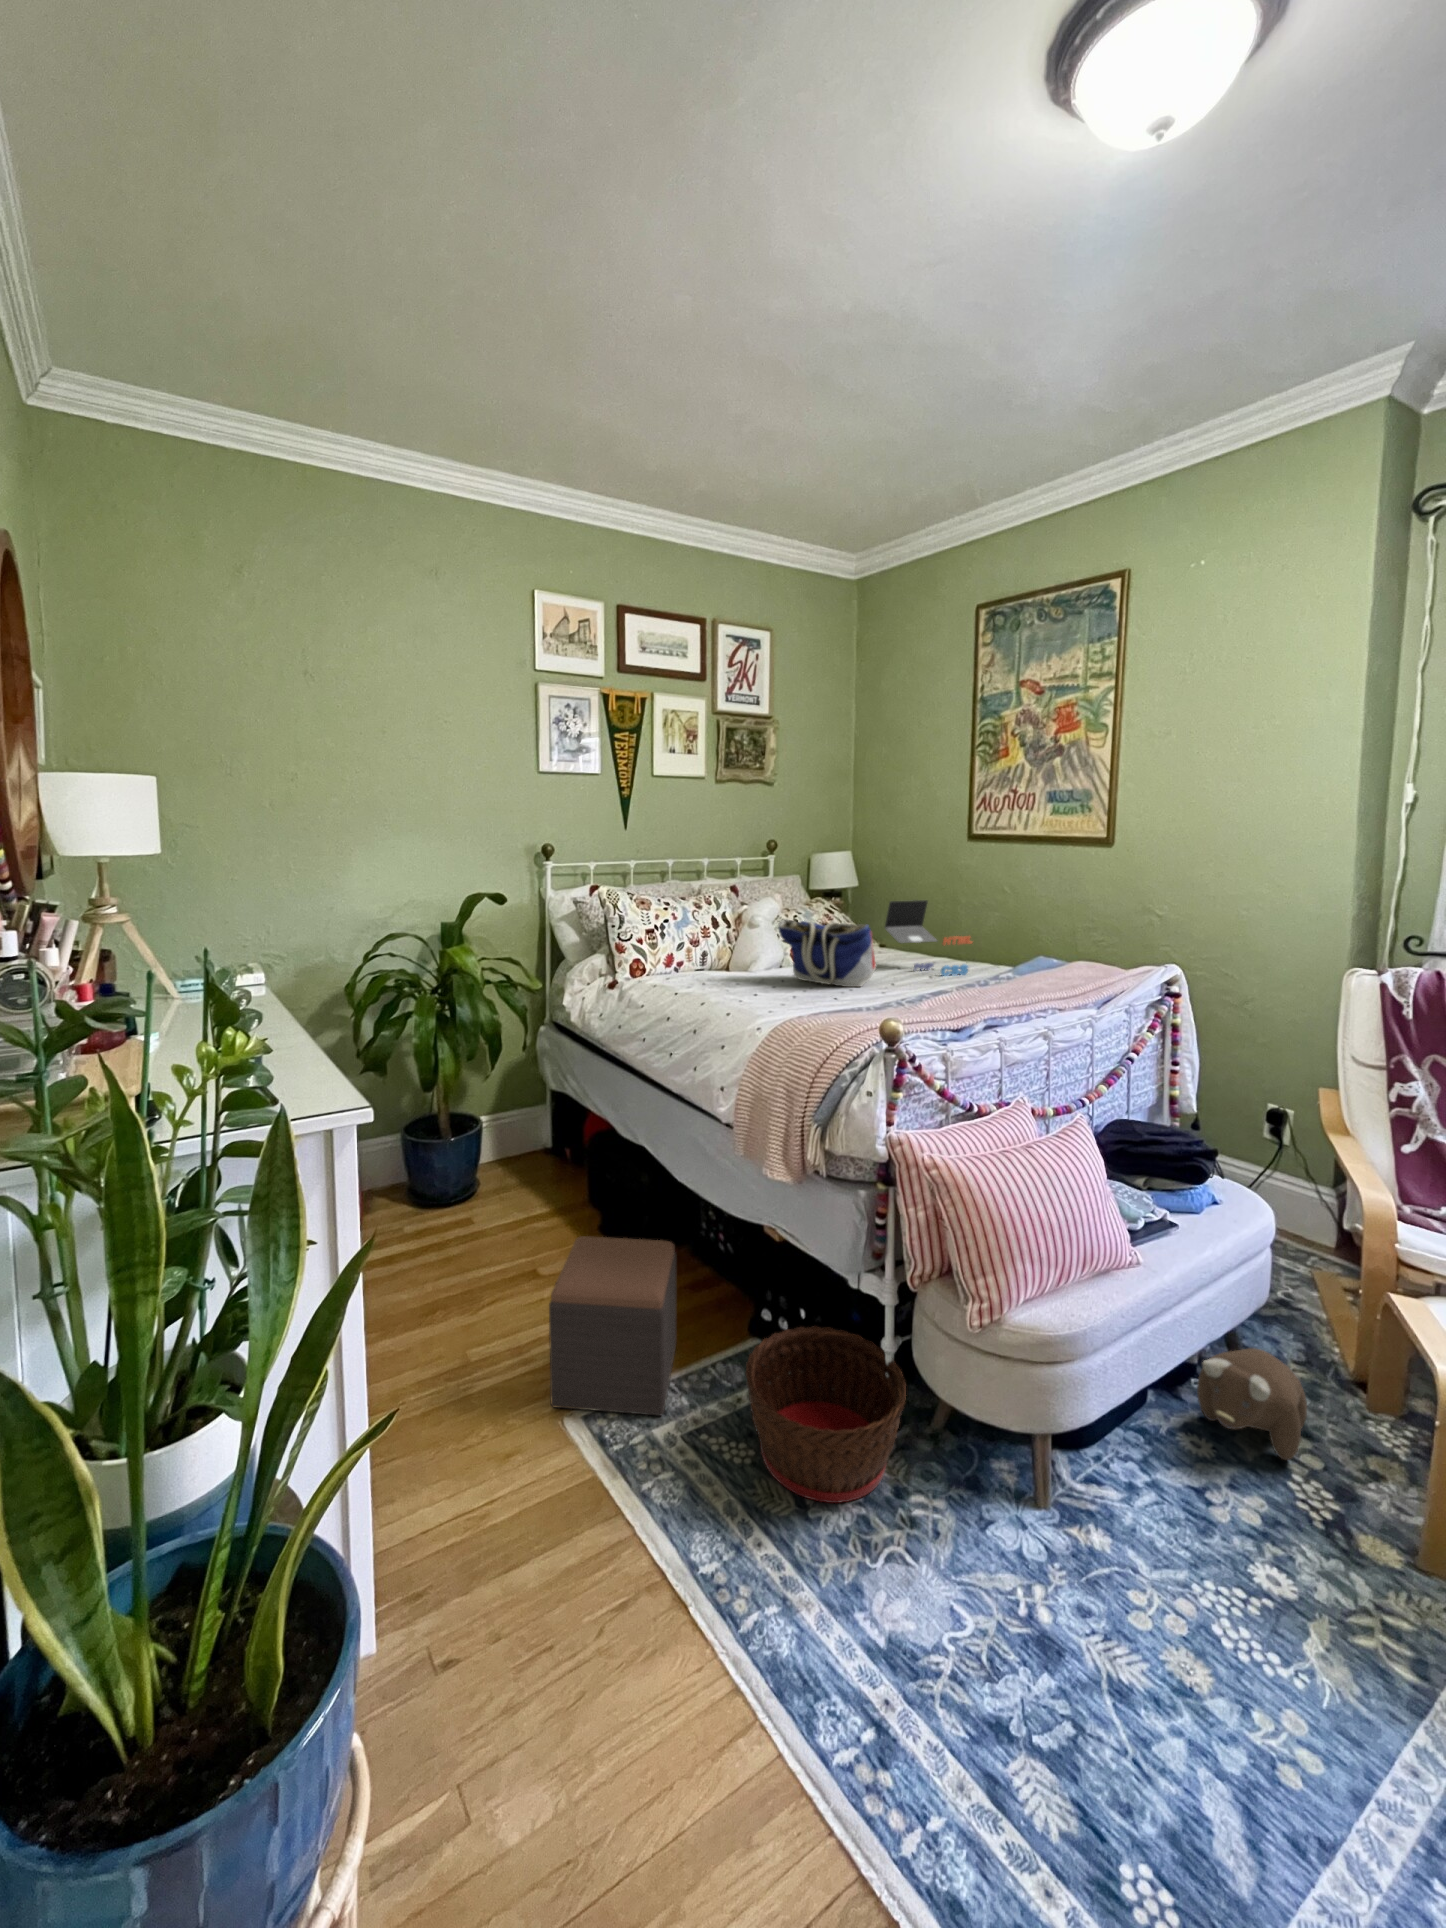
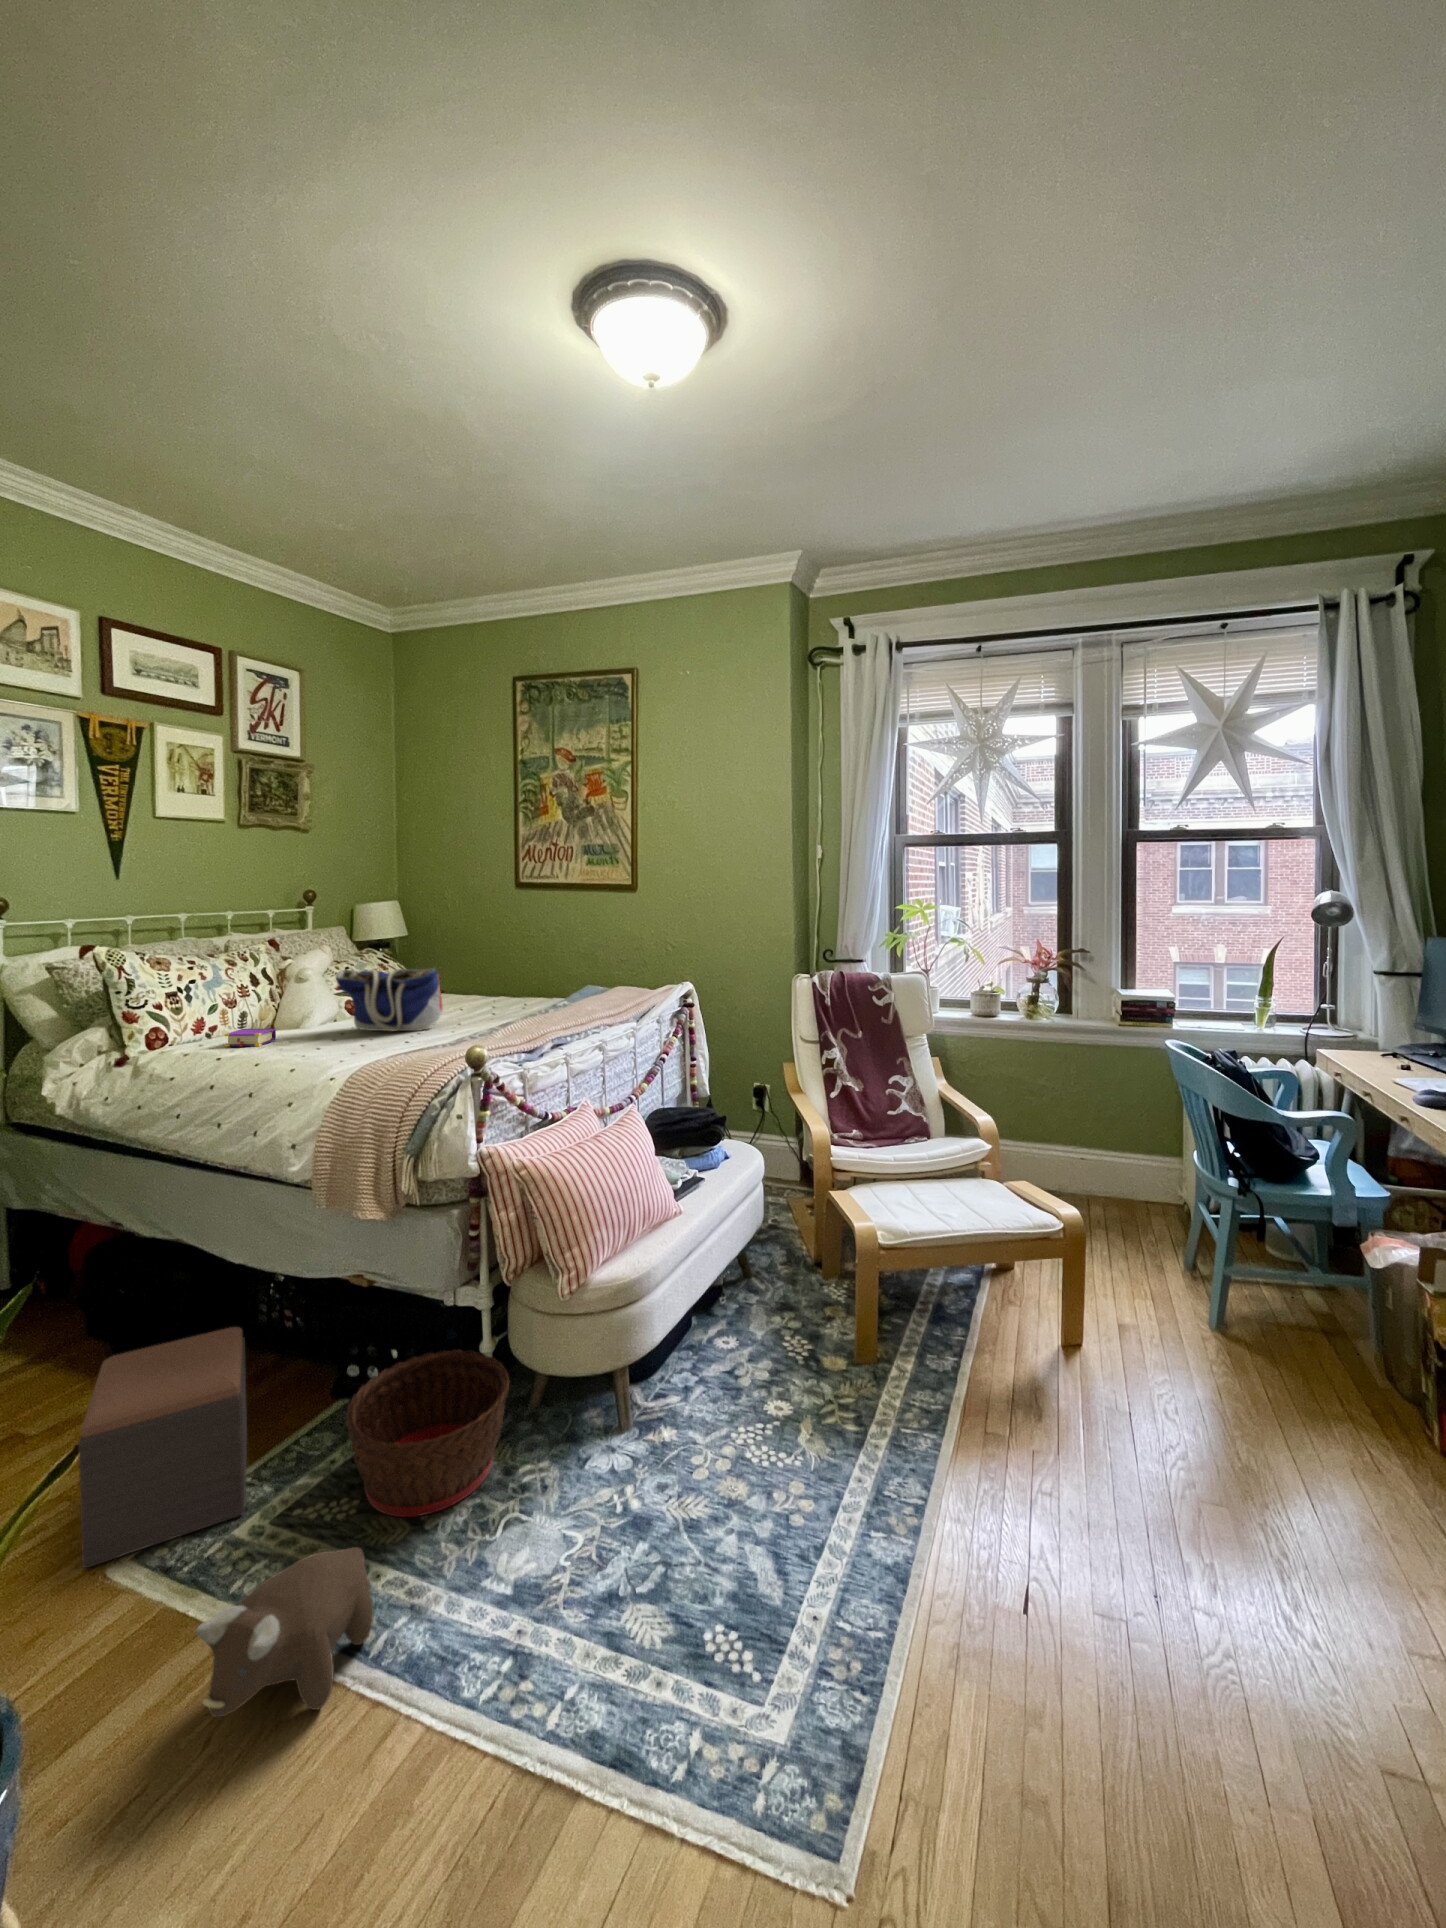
laptop: present [885,900,972,976] -> none [446,944,530,1012]
book: none [673,966,741,987] -> present [225,1029,276,1047]
plush toy: present [1197,1348,1307,1460] -> present [195,1547,373,1717]

